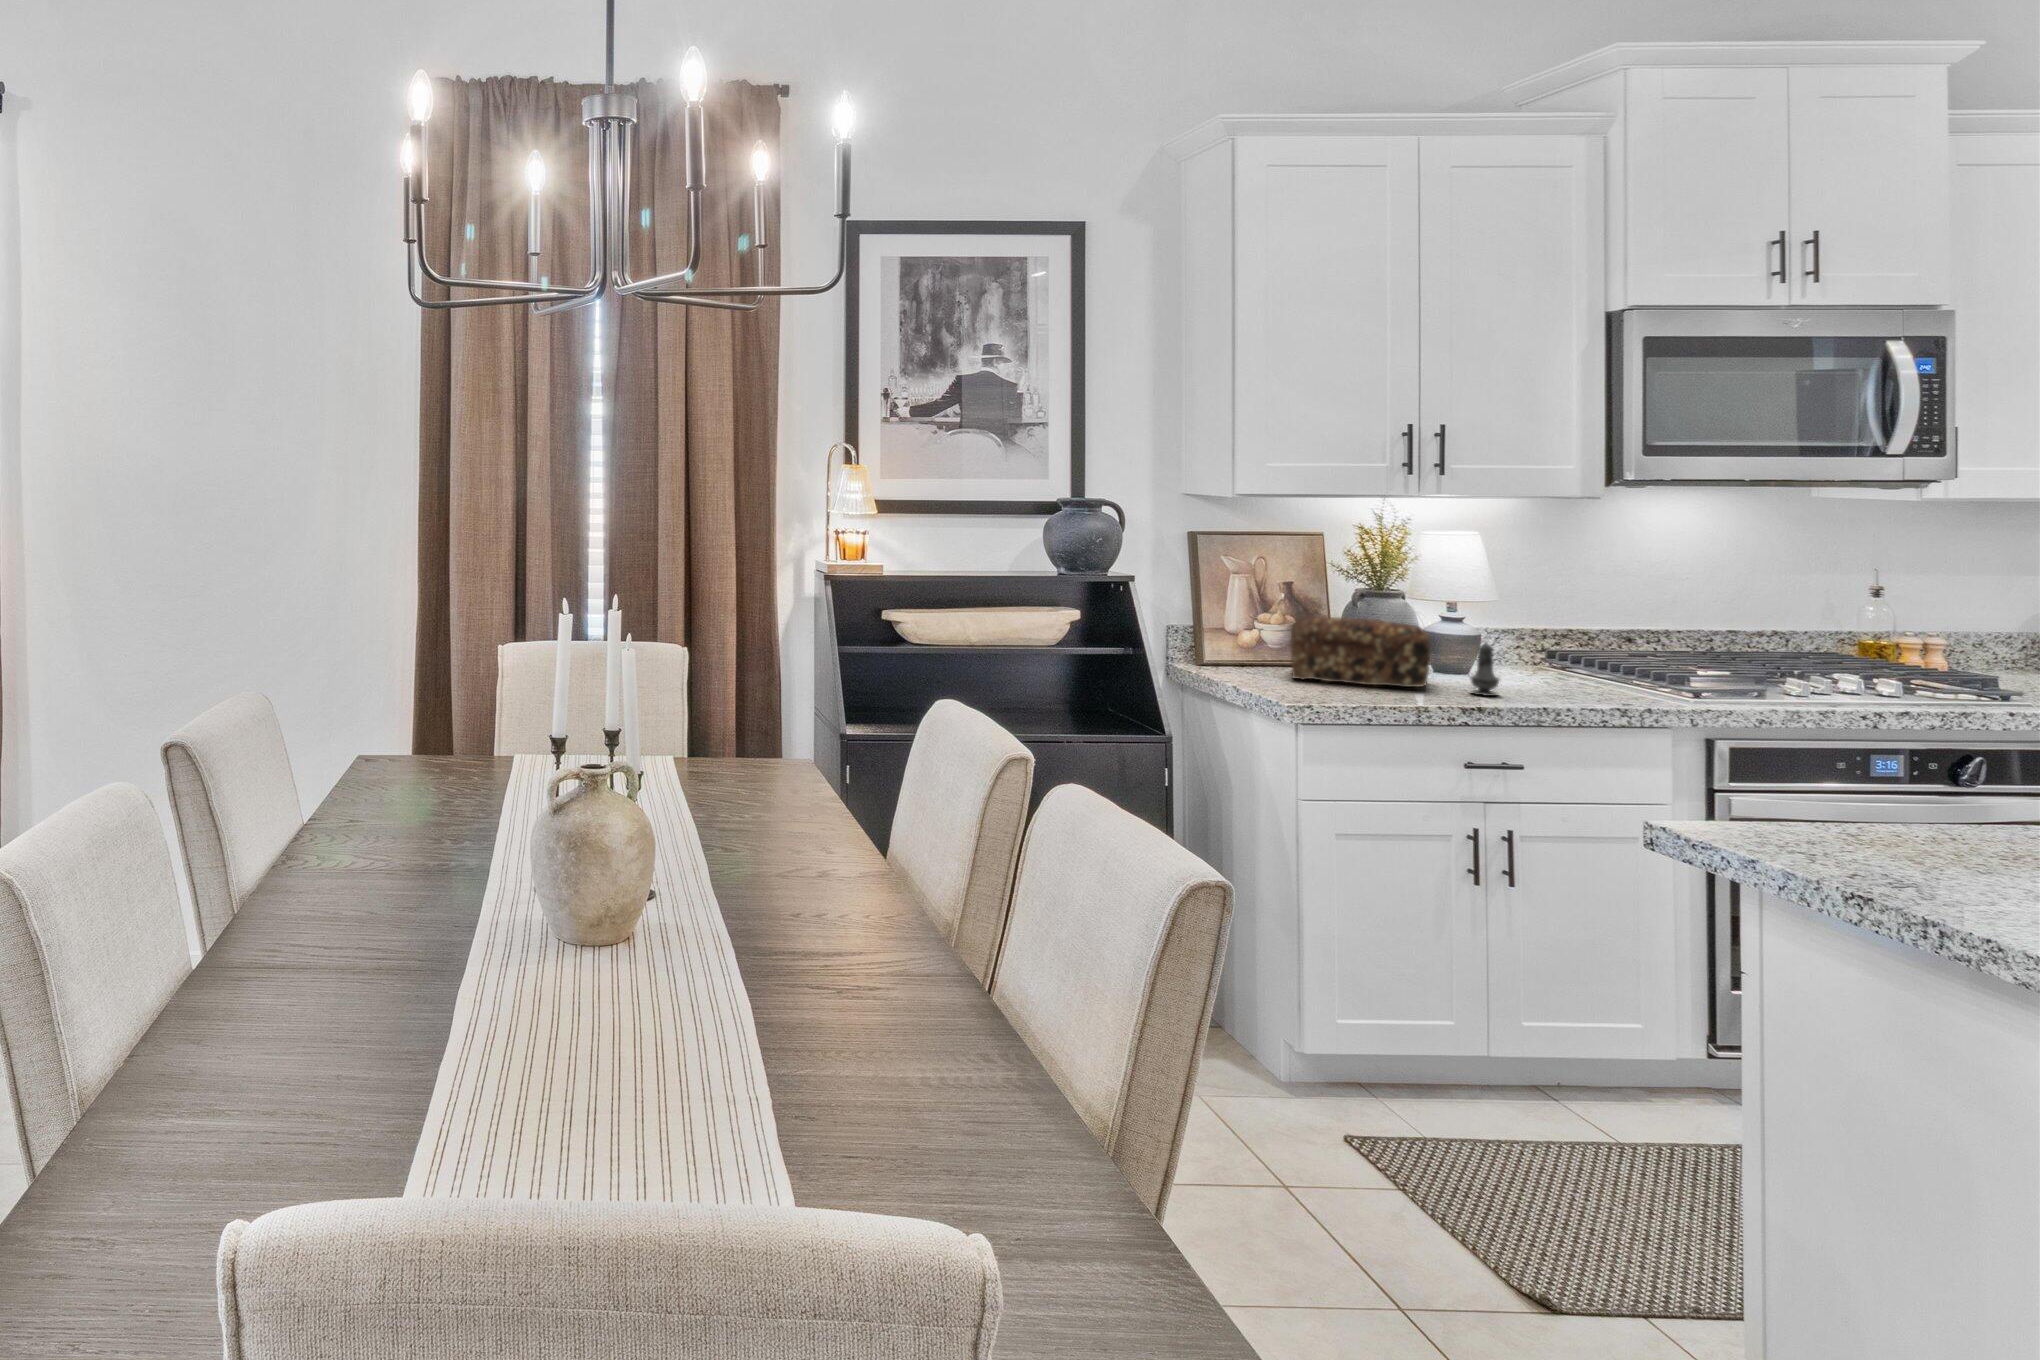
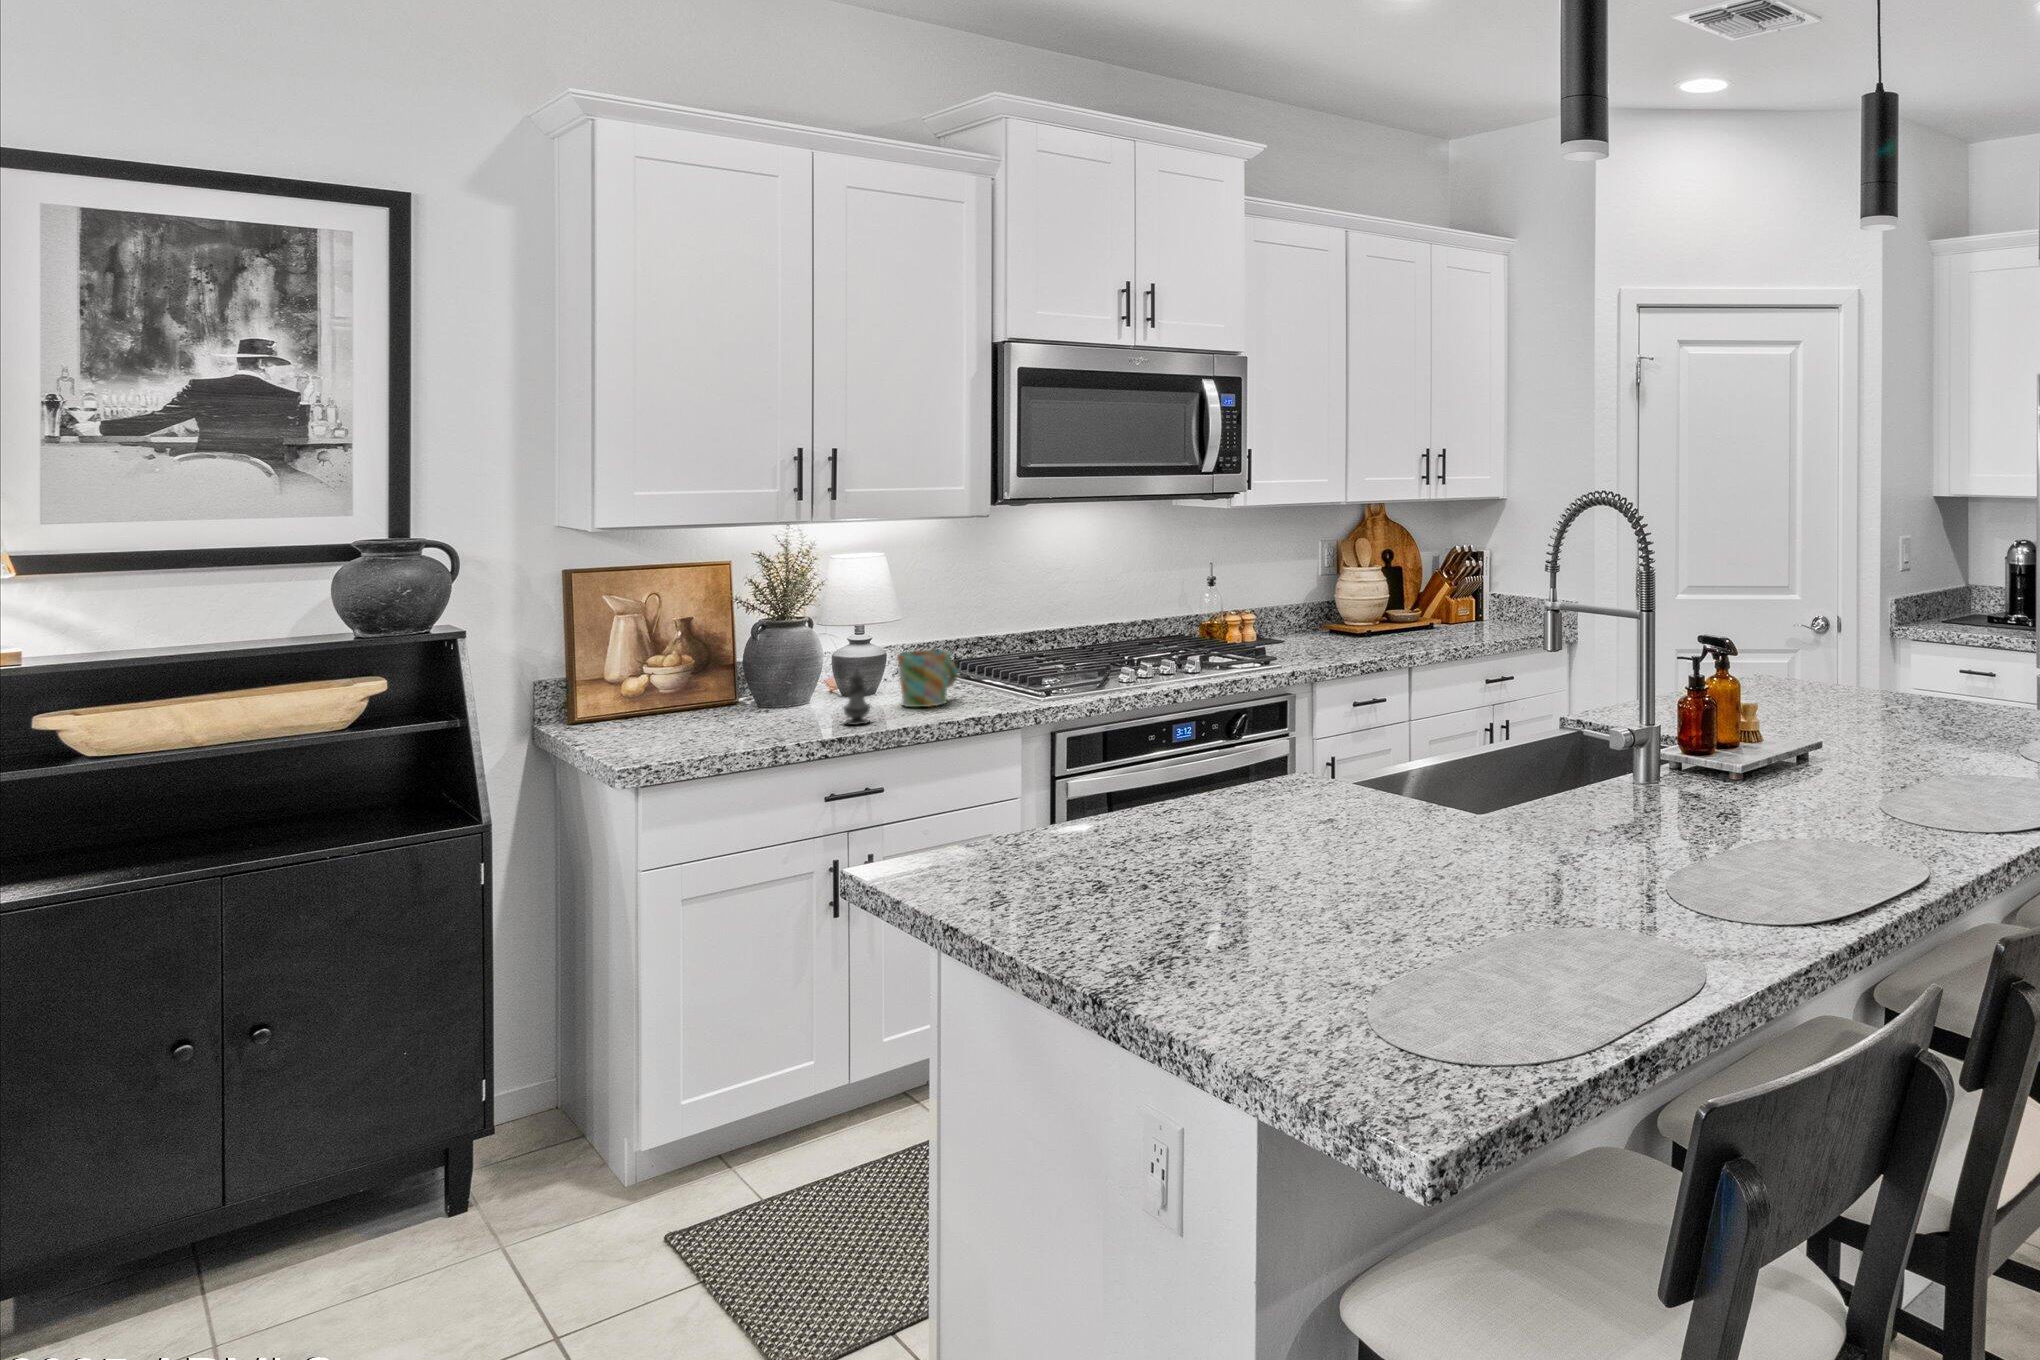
bread loaf: present [1291,616,1431,687] -> none [656,655,811,732]
mug: none [1515,632,1580,689] -> present [898,650,958,707]

